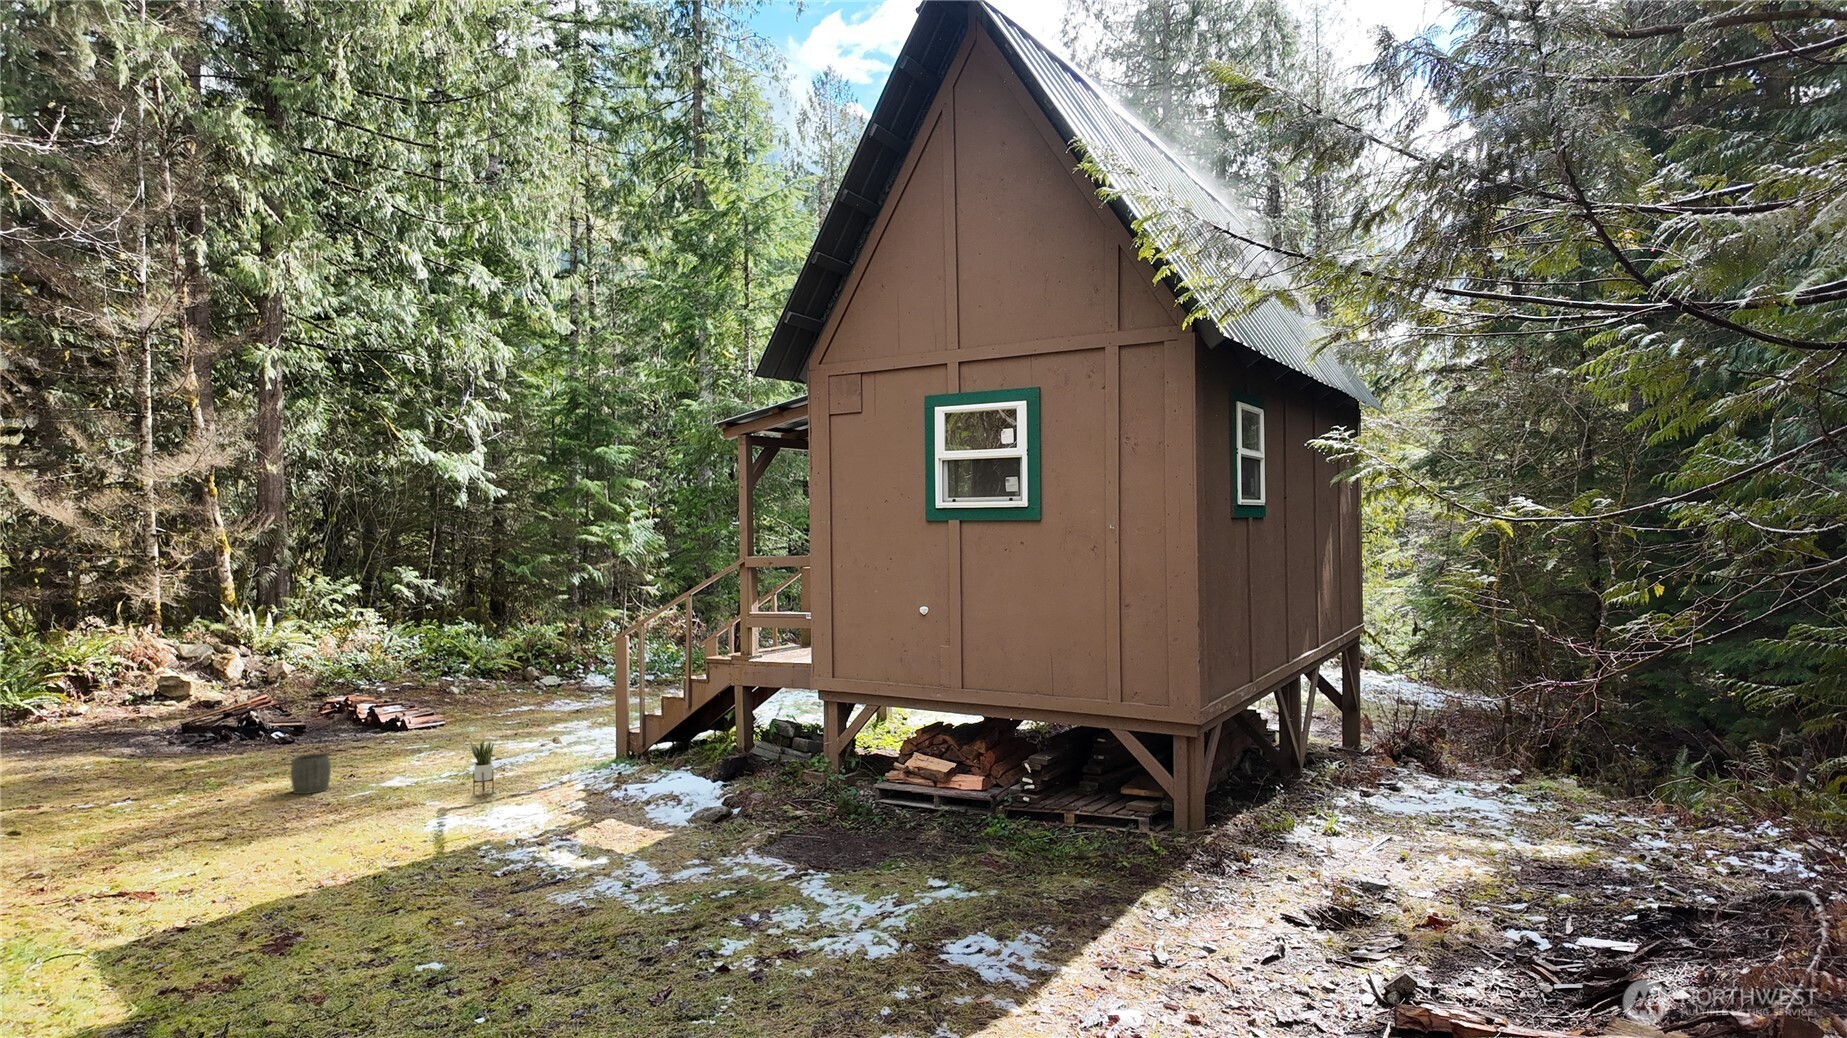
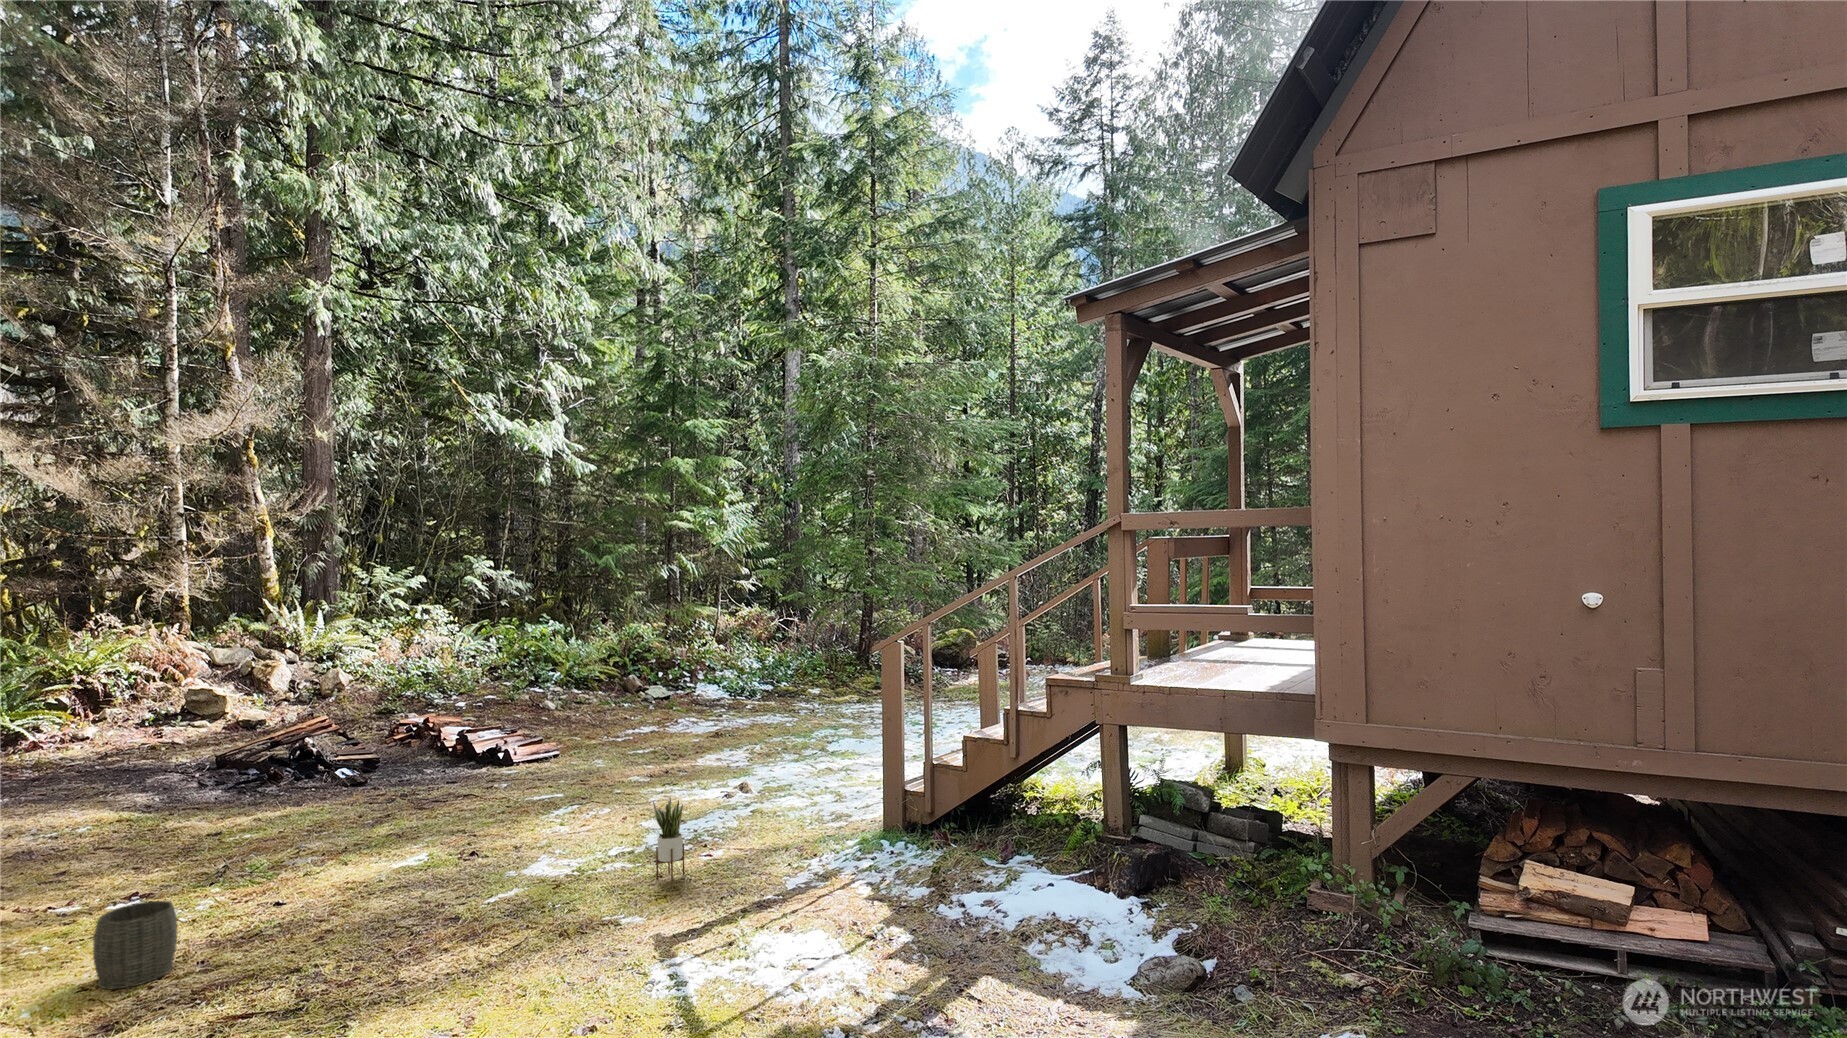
woven basket: present [291,753,331,794] -> present [93,901,177,989]

